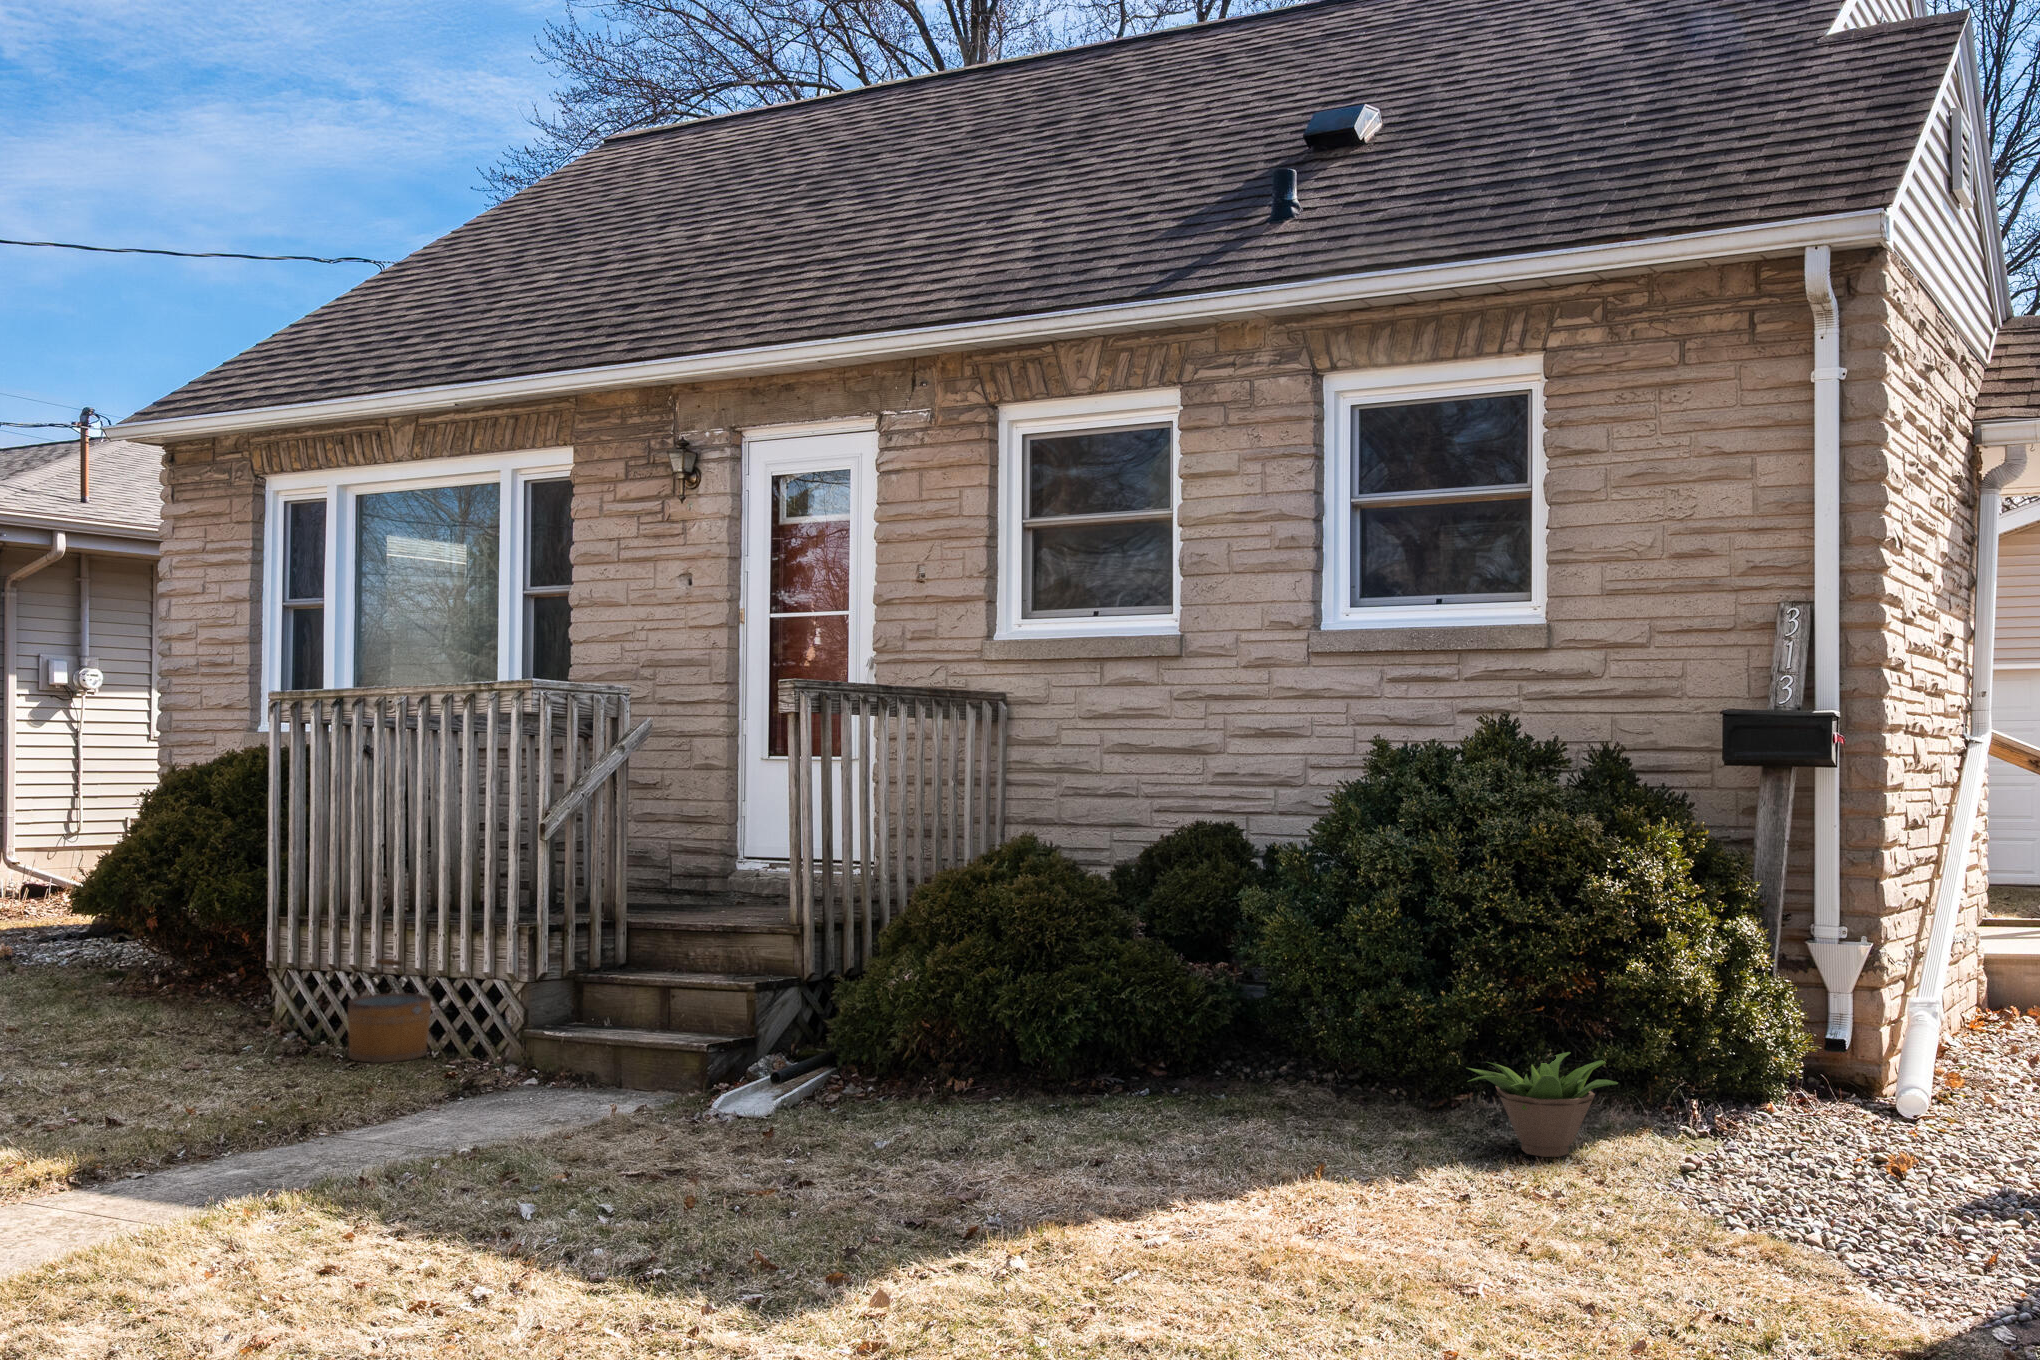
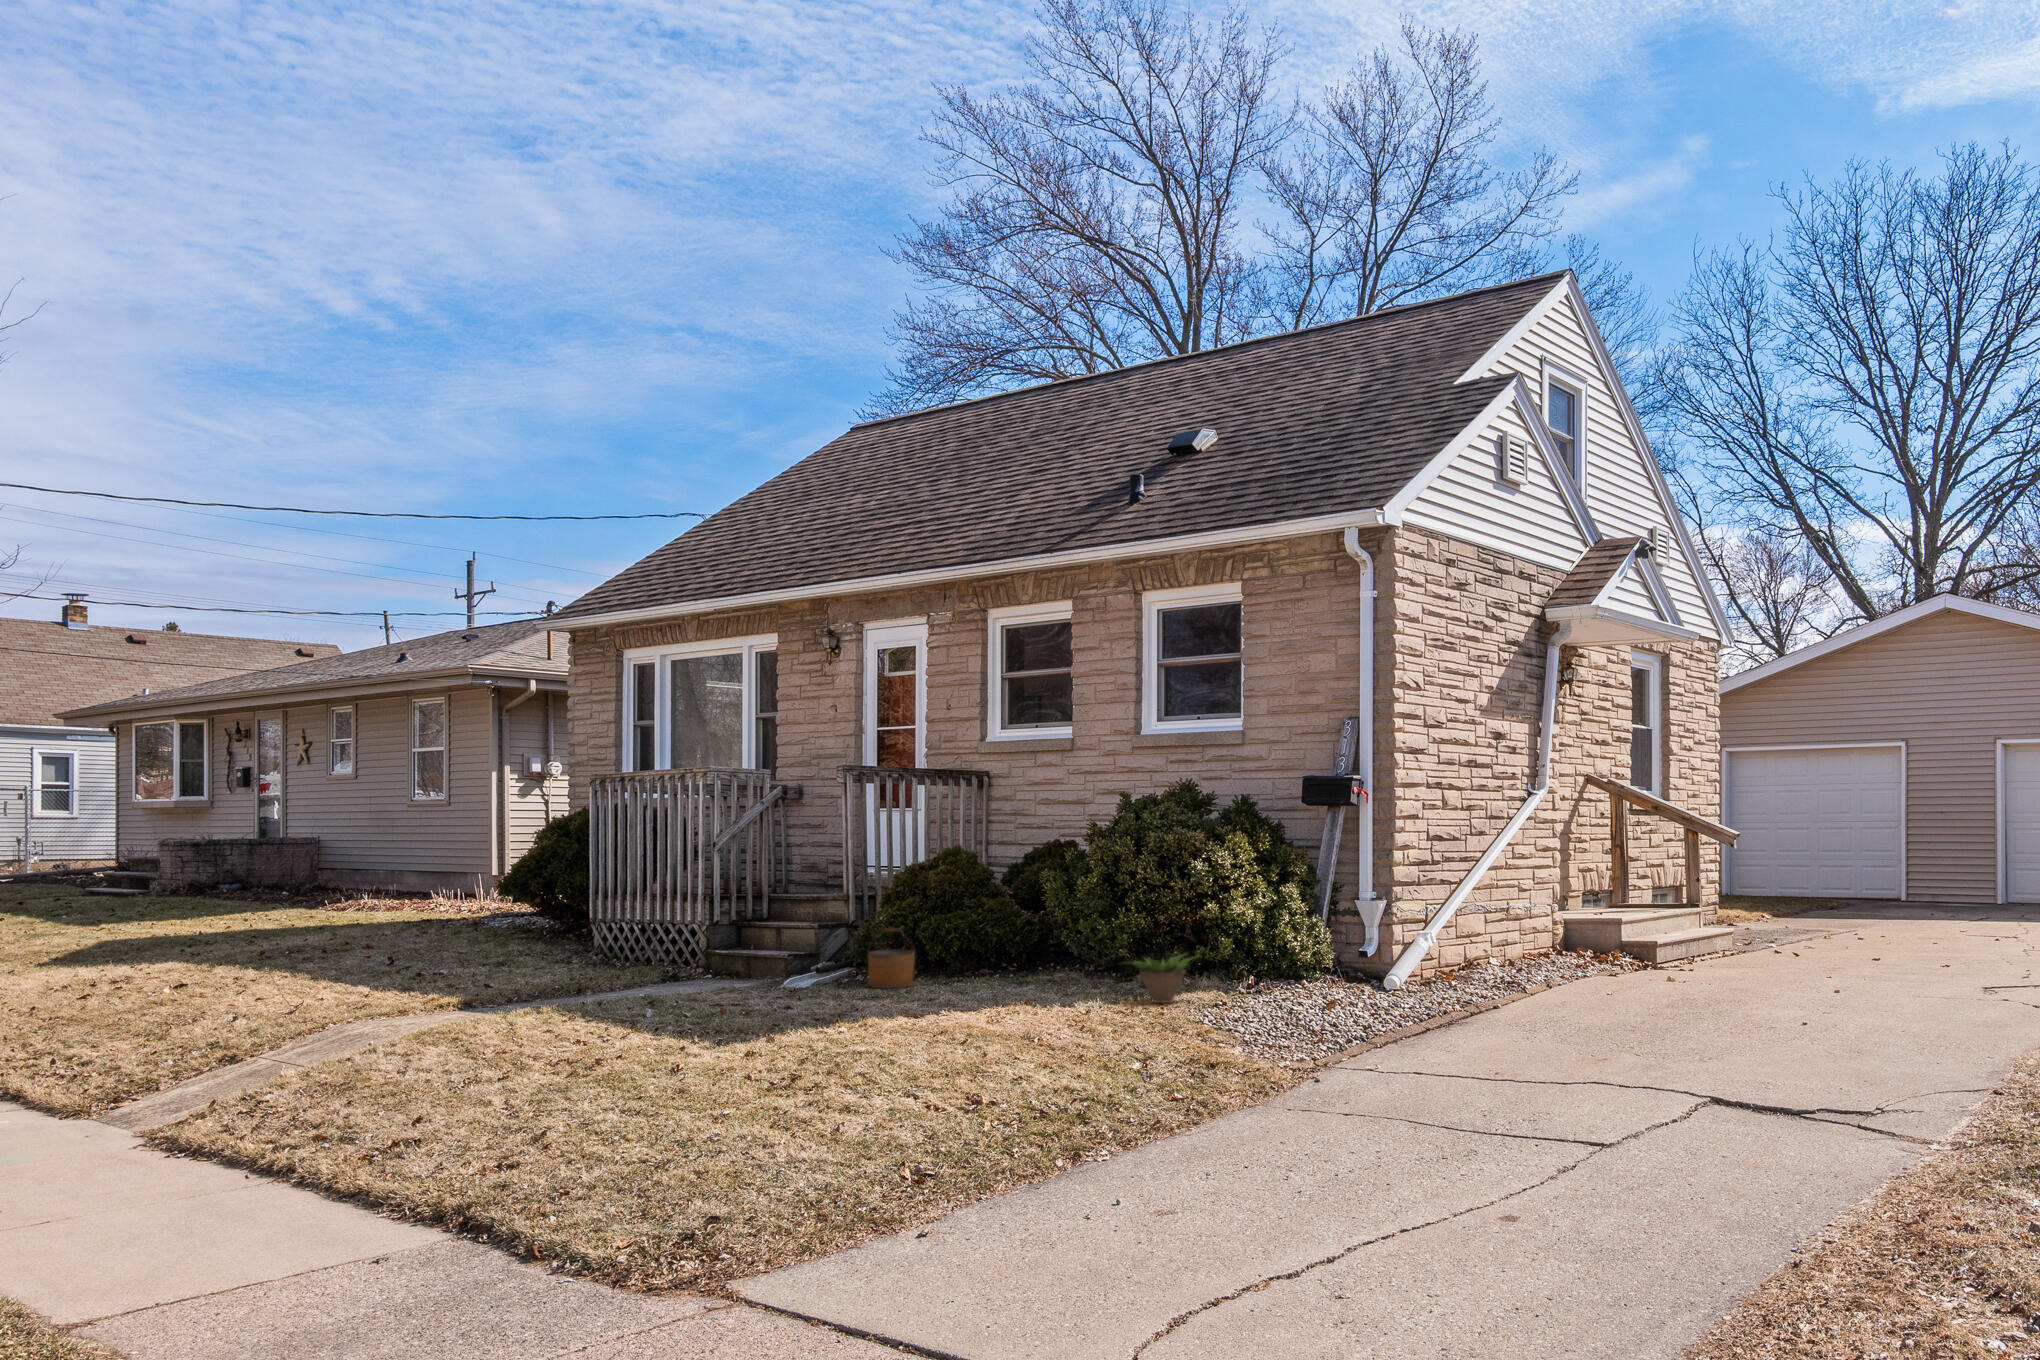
bucket: present [348,959,431,1063] -> present [868,928,915,989]

